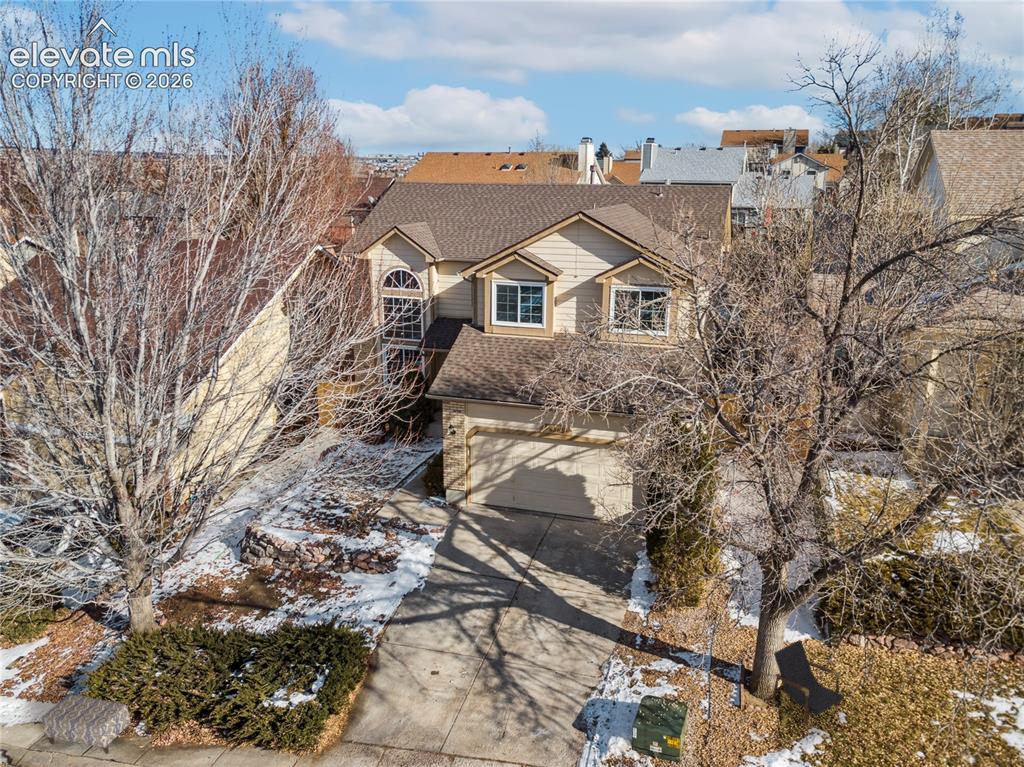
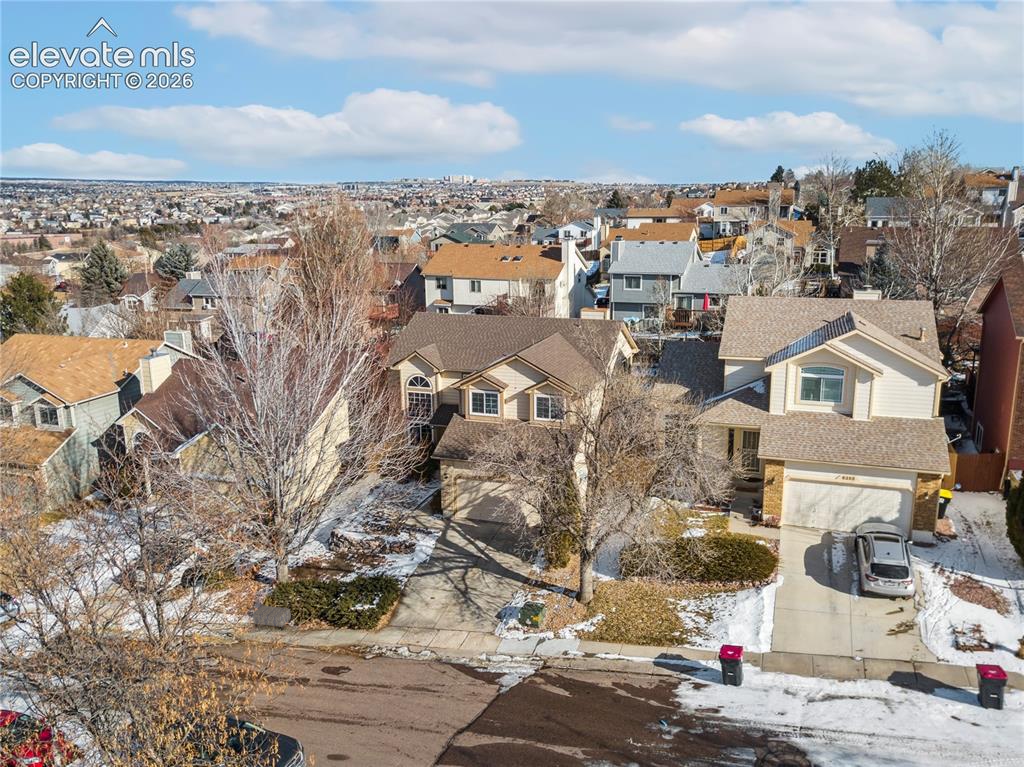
lounge chair: present [773,641,844,730] -> none [587,576,617,615]

